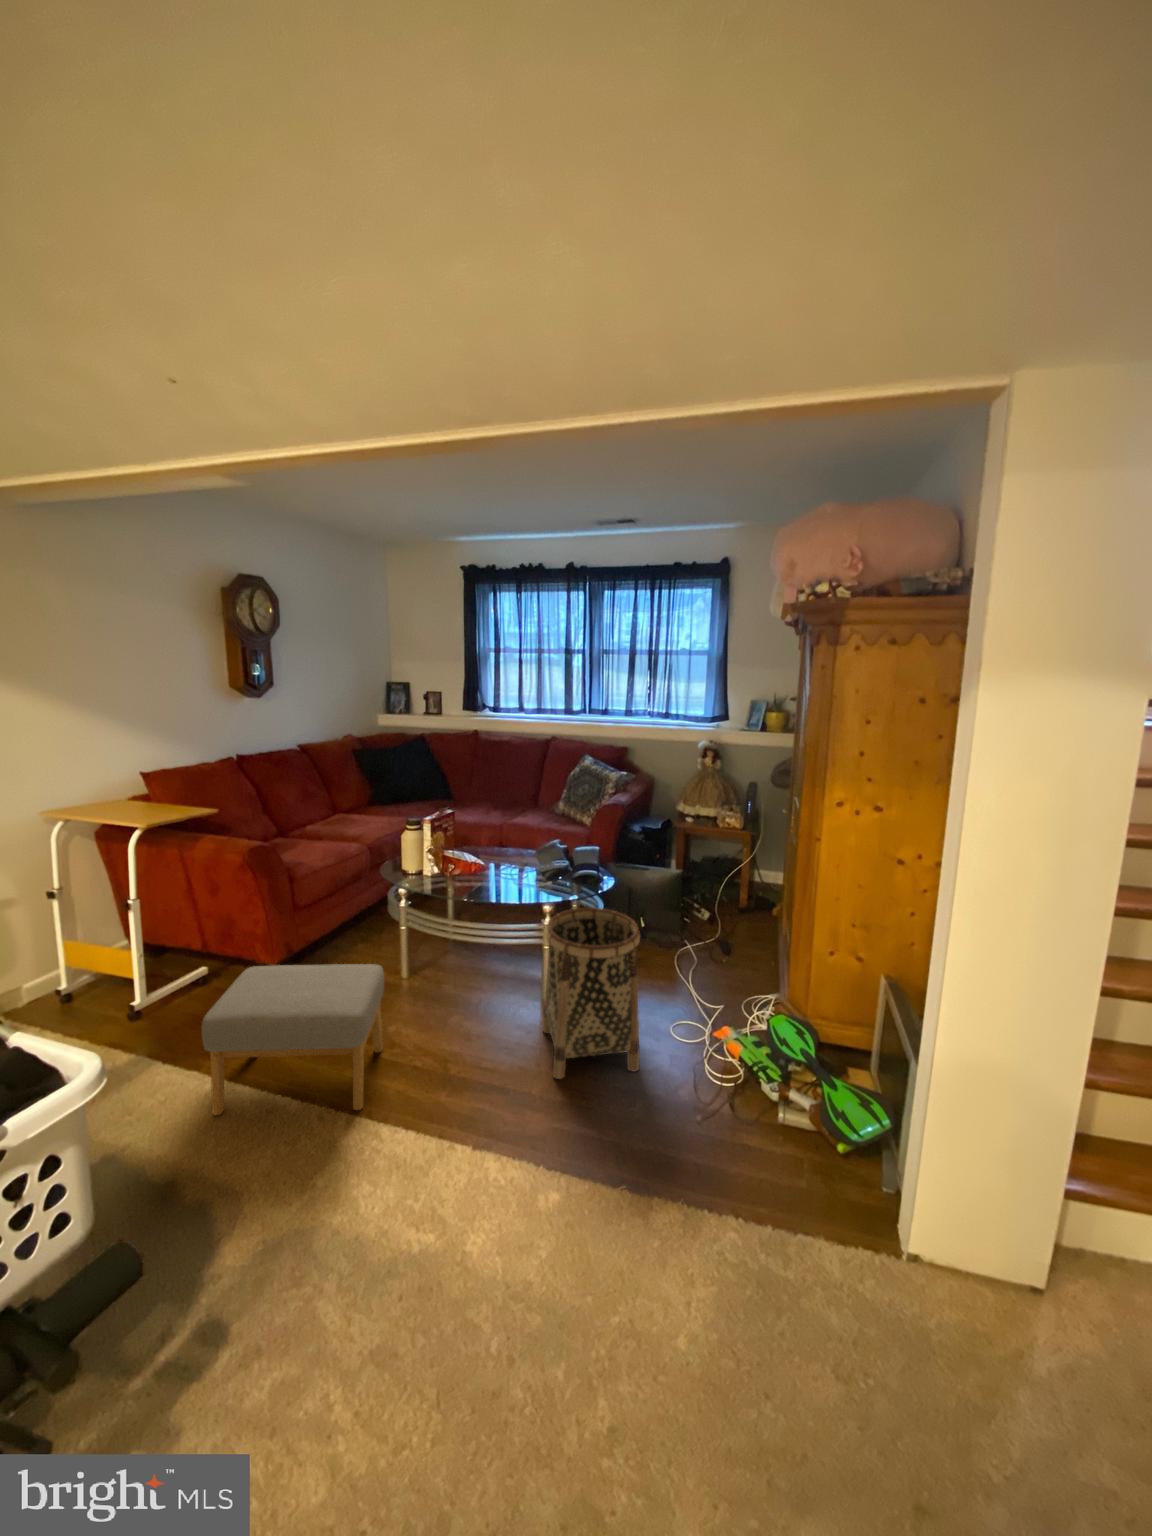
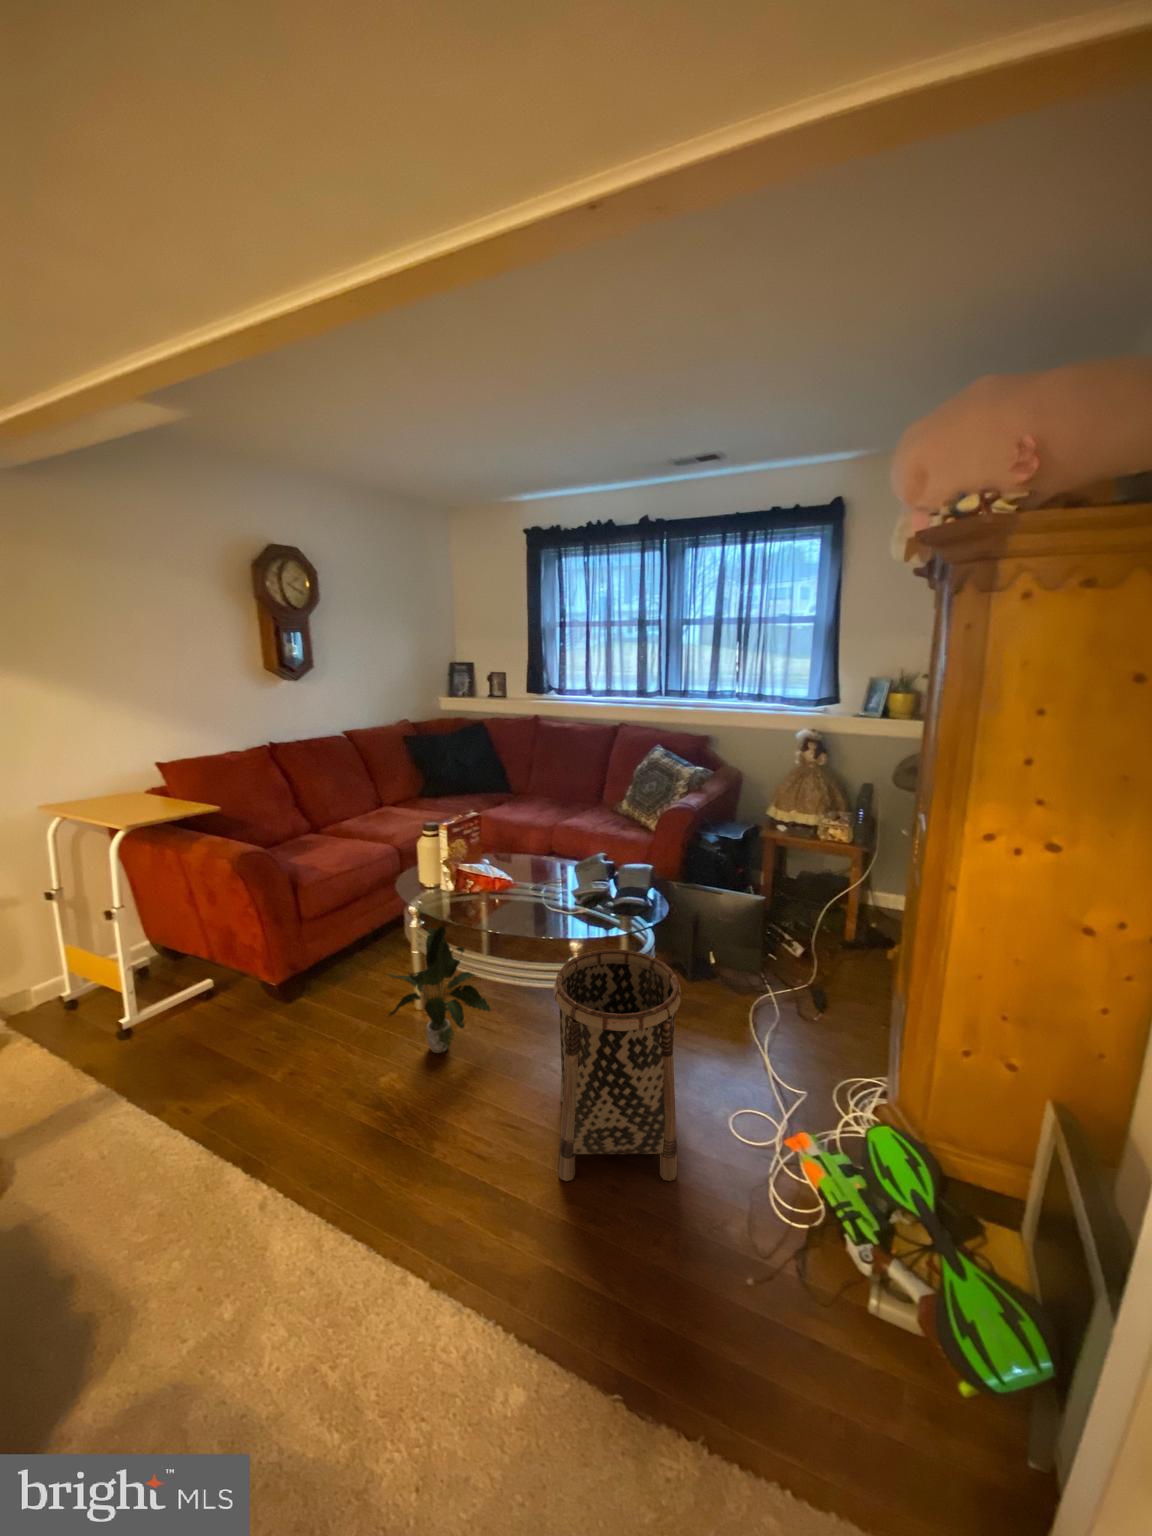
potted plant: none [392,901,476,1008] -> present [388,926,490,1053]
footstool: present [202,964,384,1115] -> none [124,997,364,1197]

